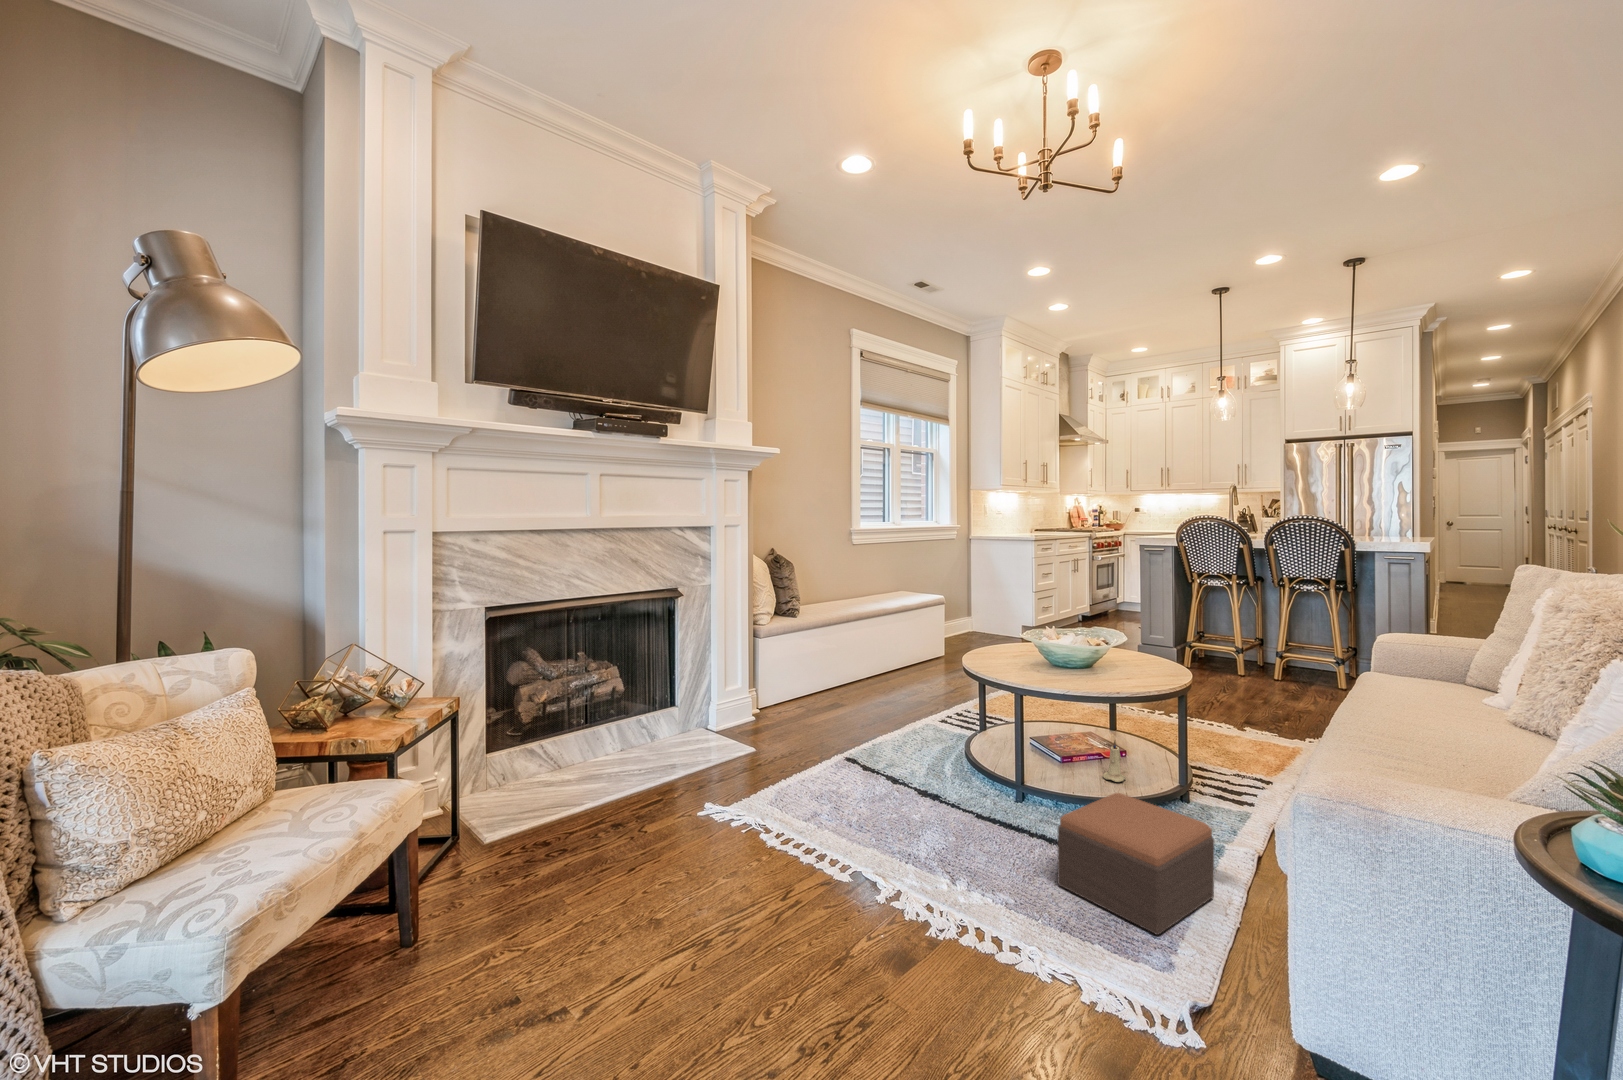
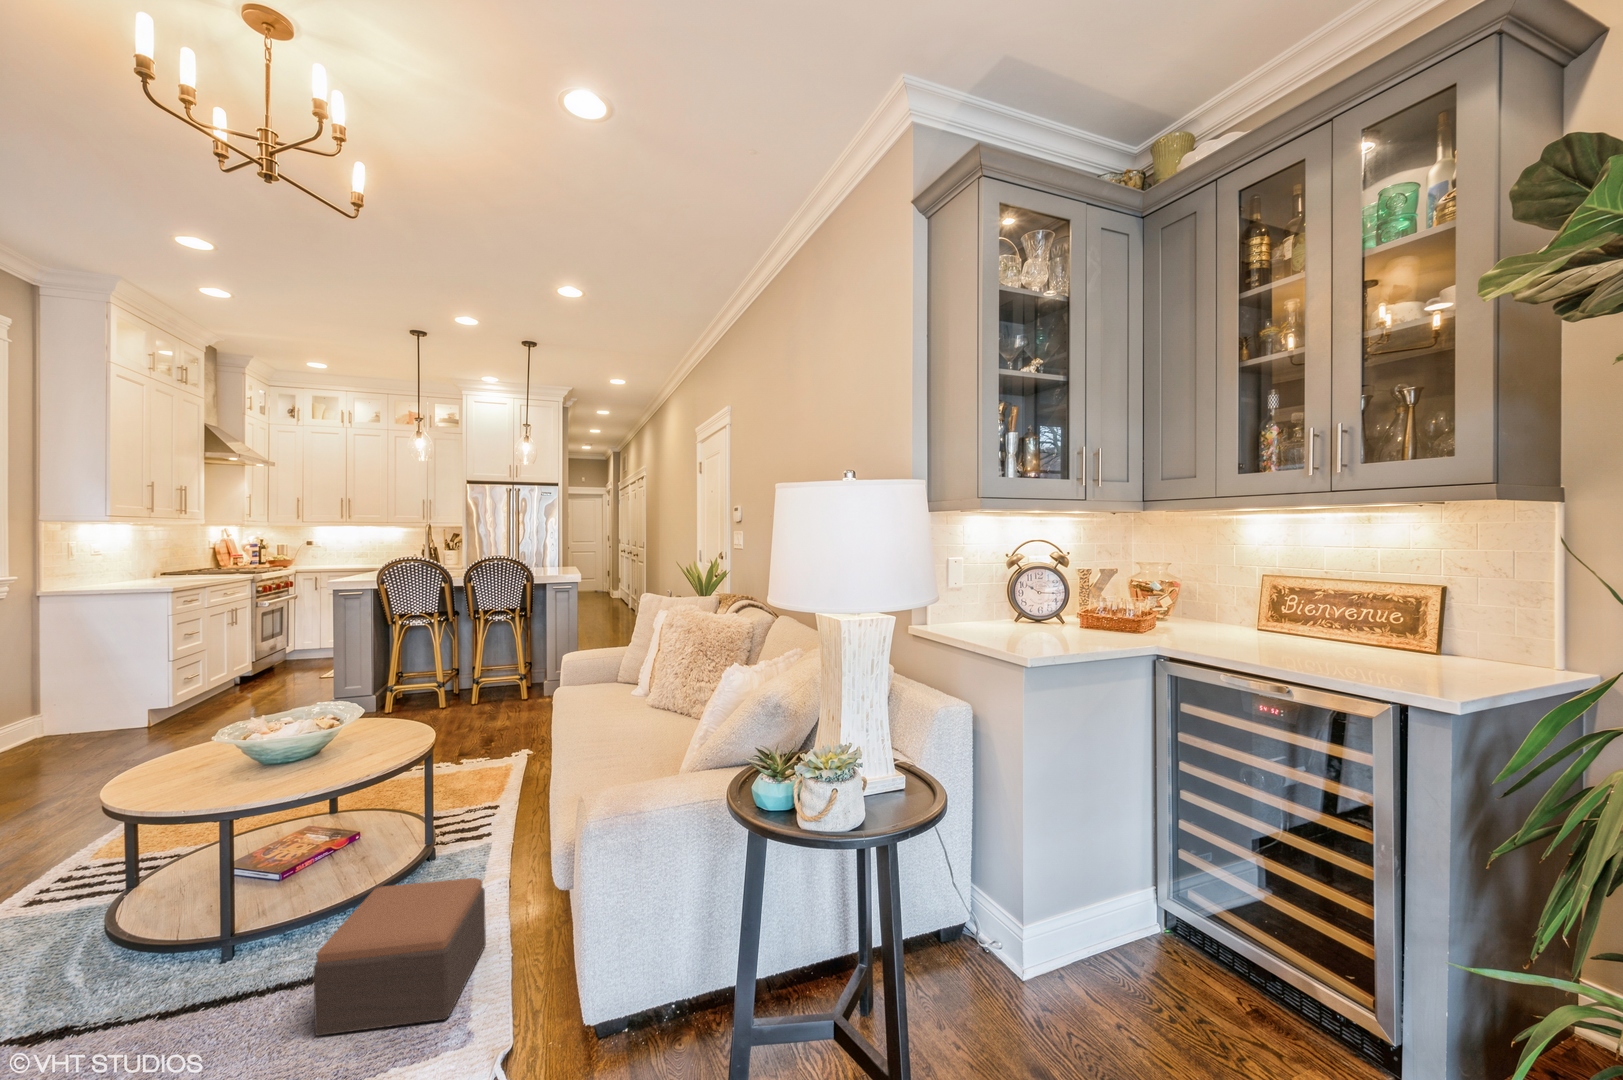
candle: present [1103,740,1126,782] -> none [340,825,368,874]

